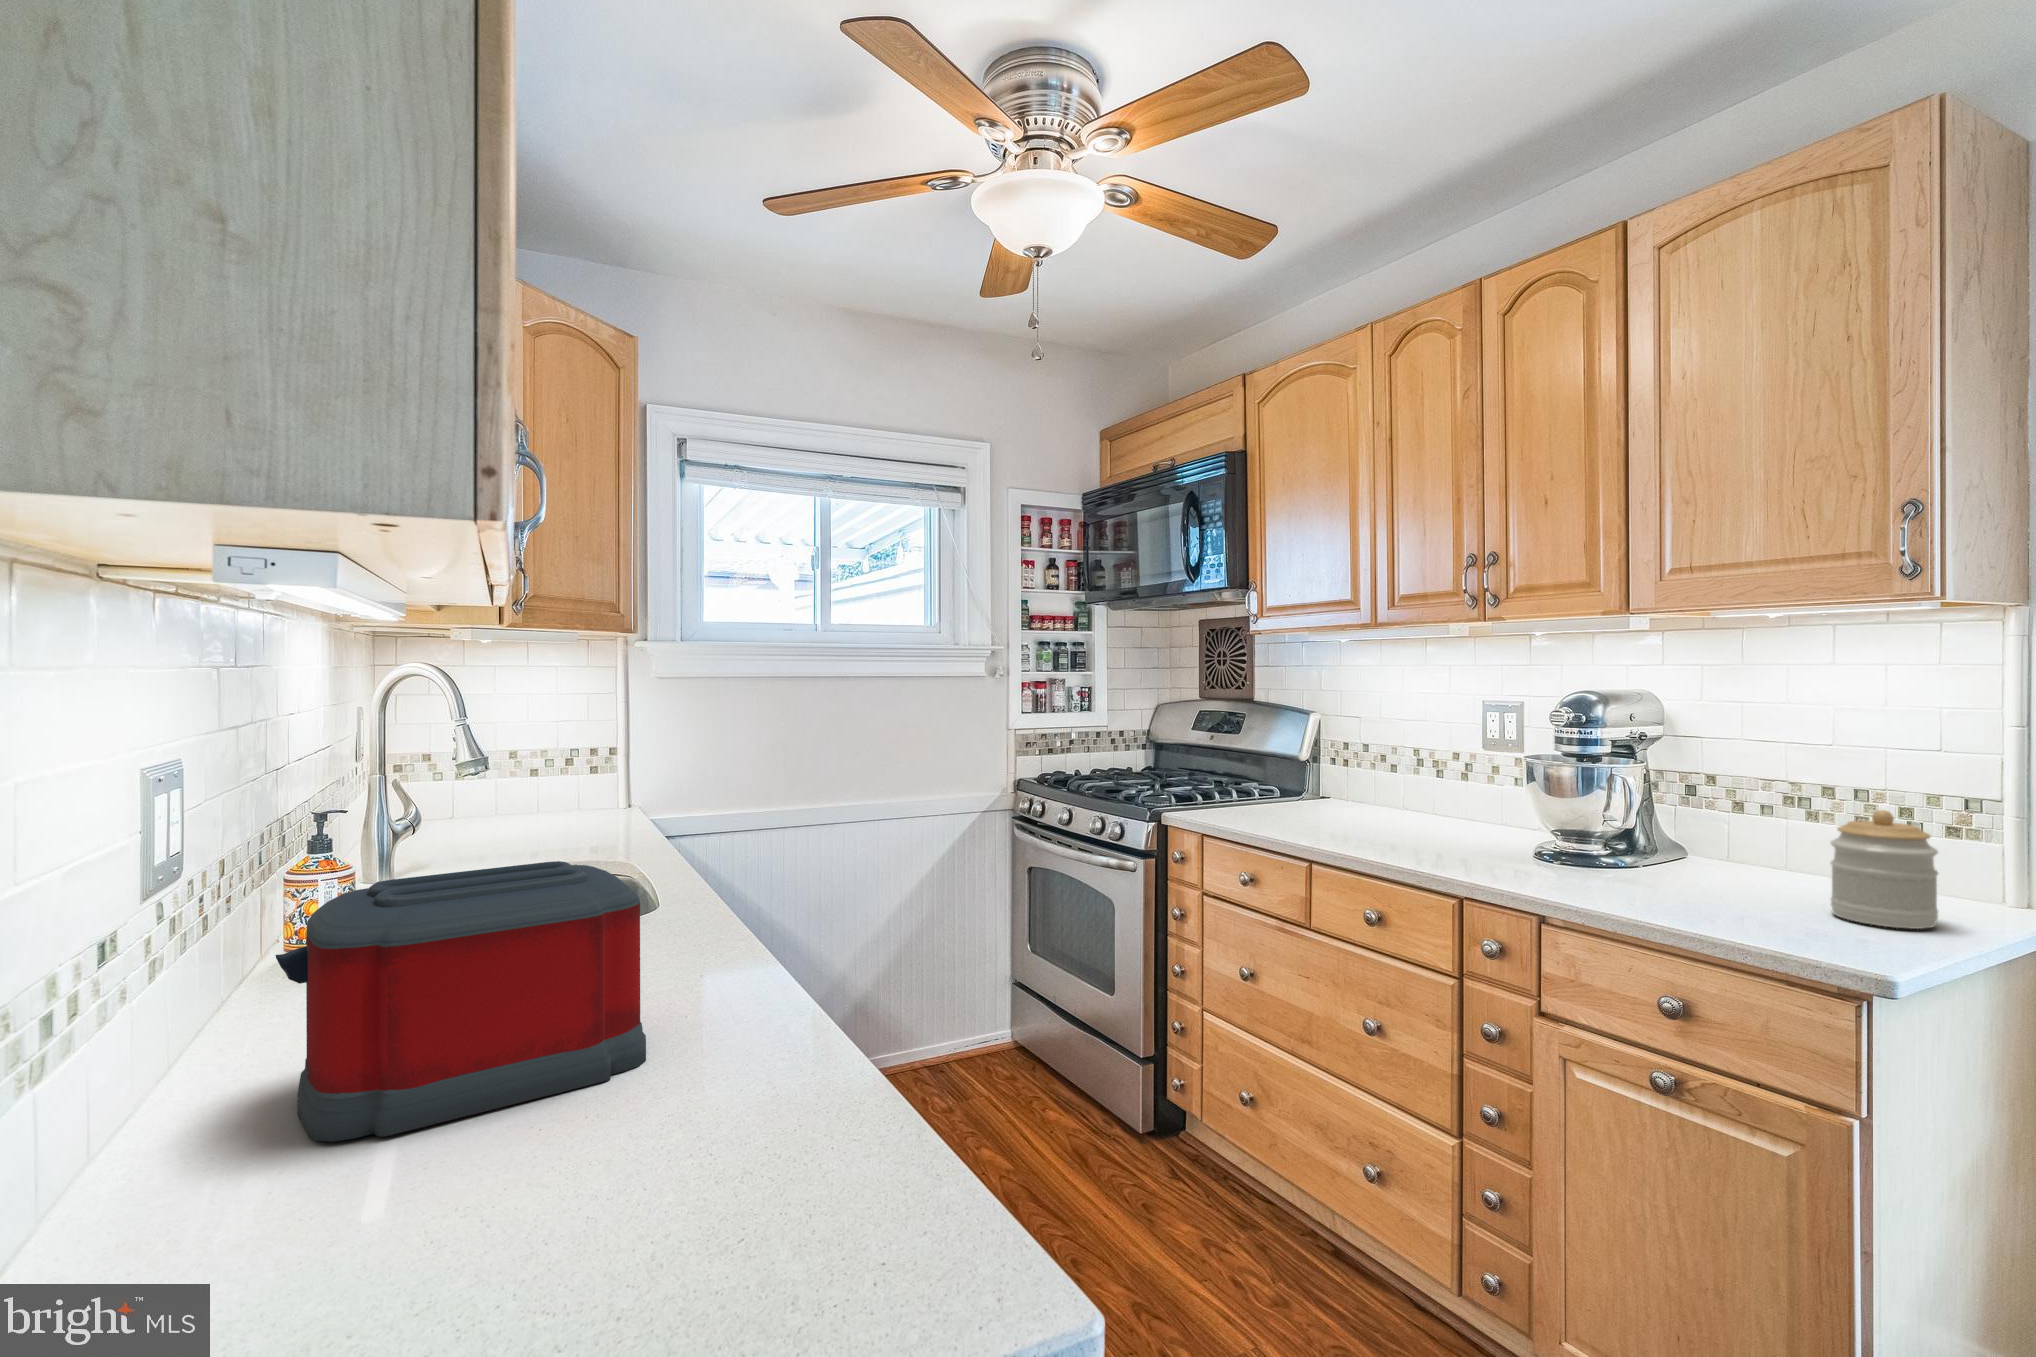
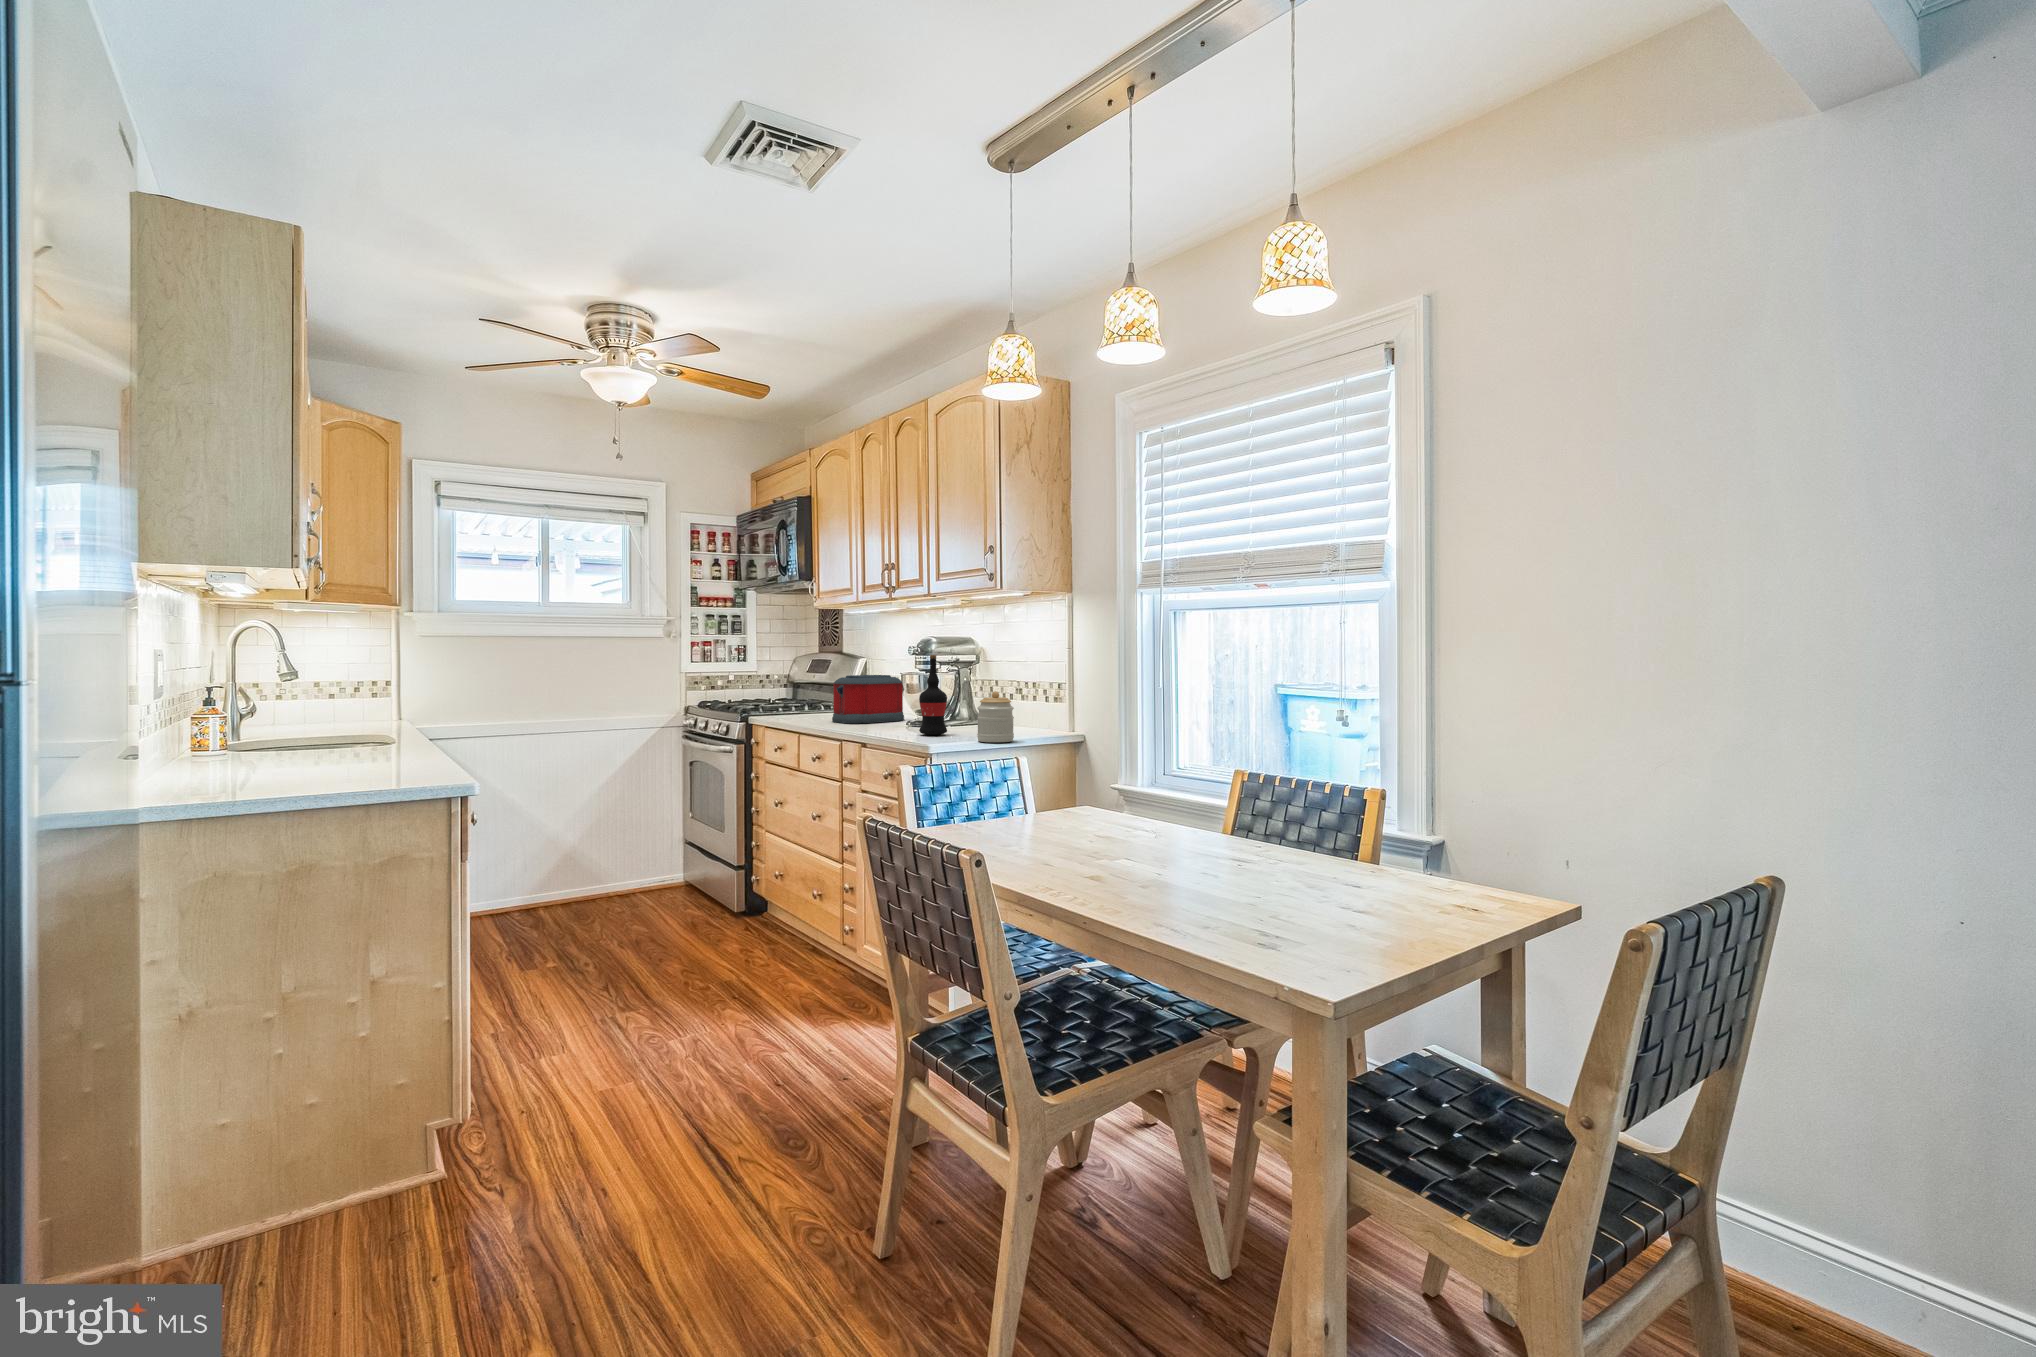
wine bottle: none [1621,723,1690,887] -> present [919,655,947,735]
toaster: present [276,861,646,1142] -> present [832,675,904,723]

